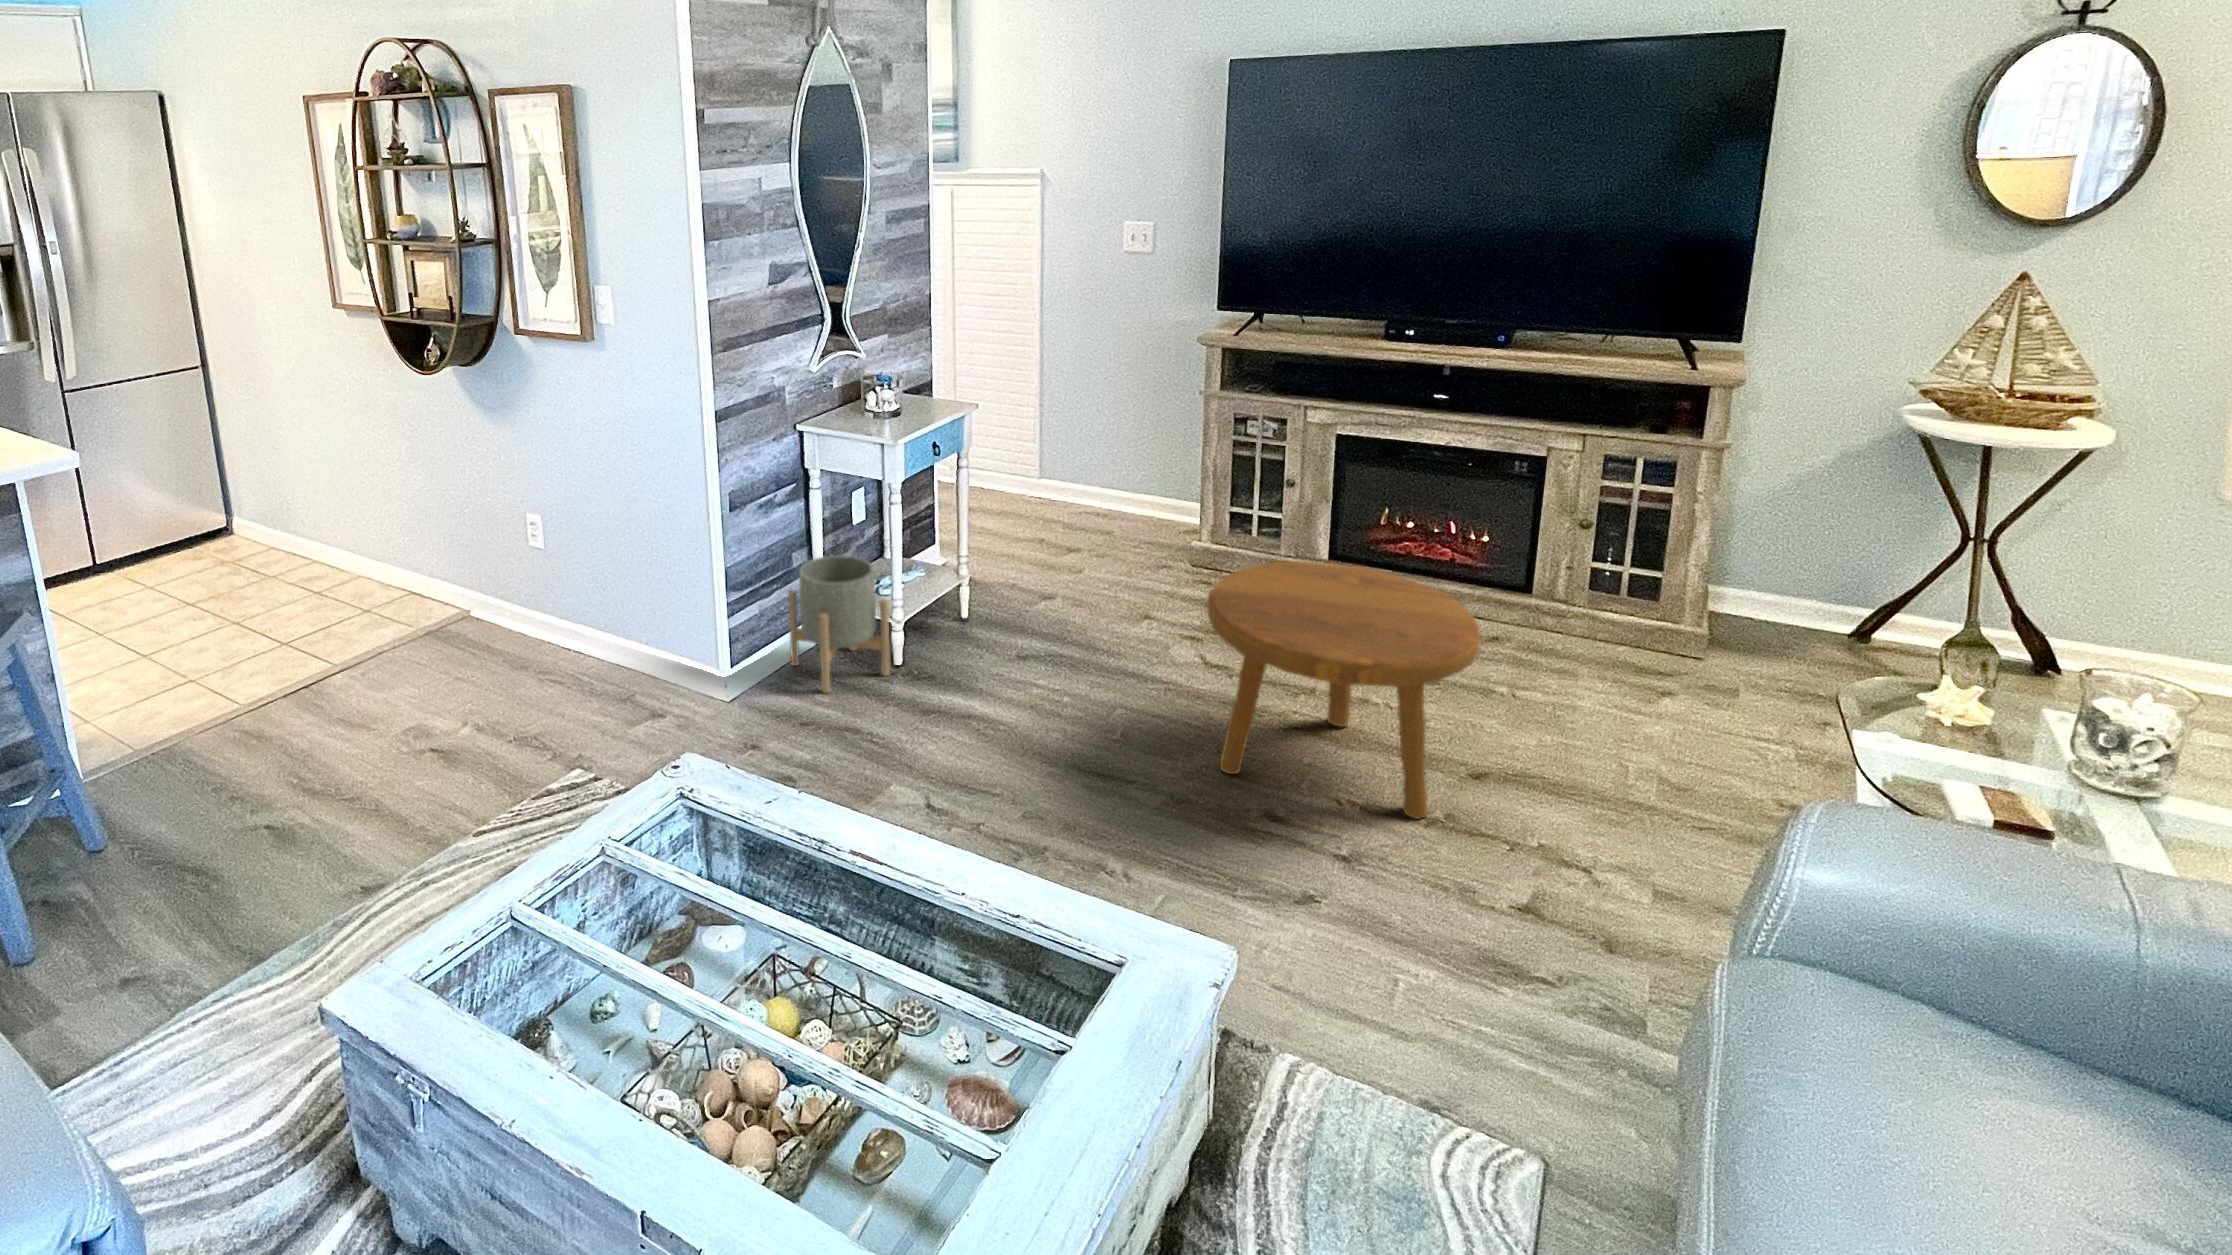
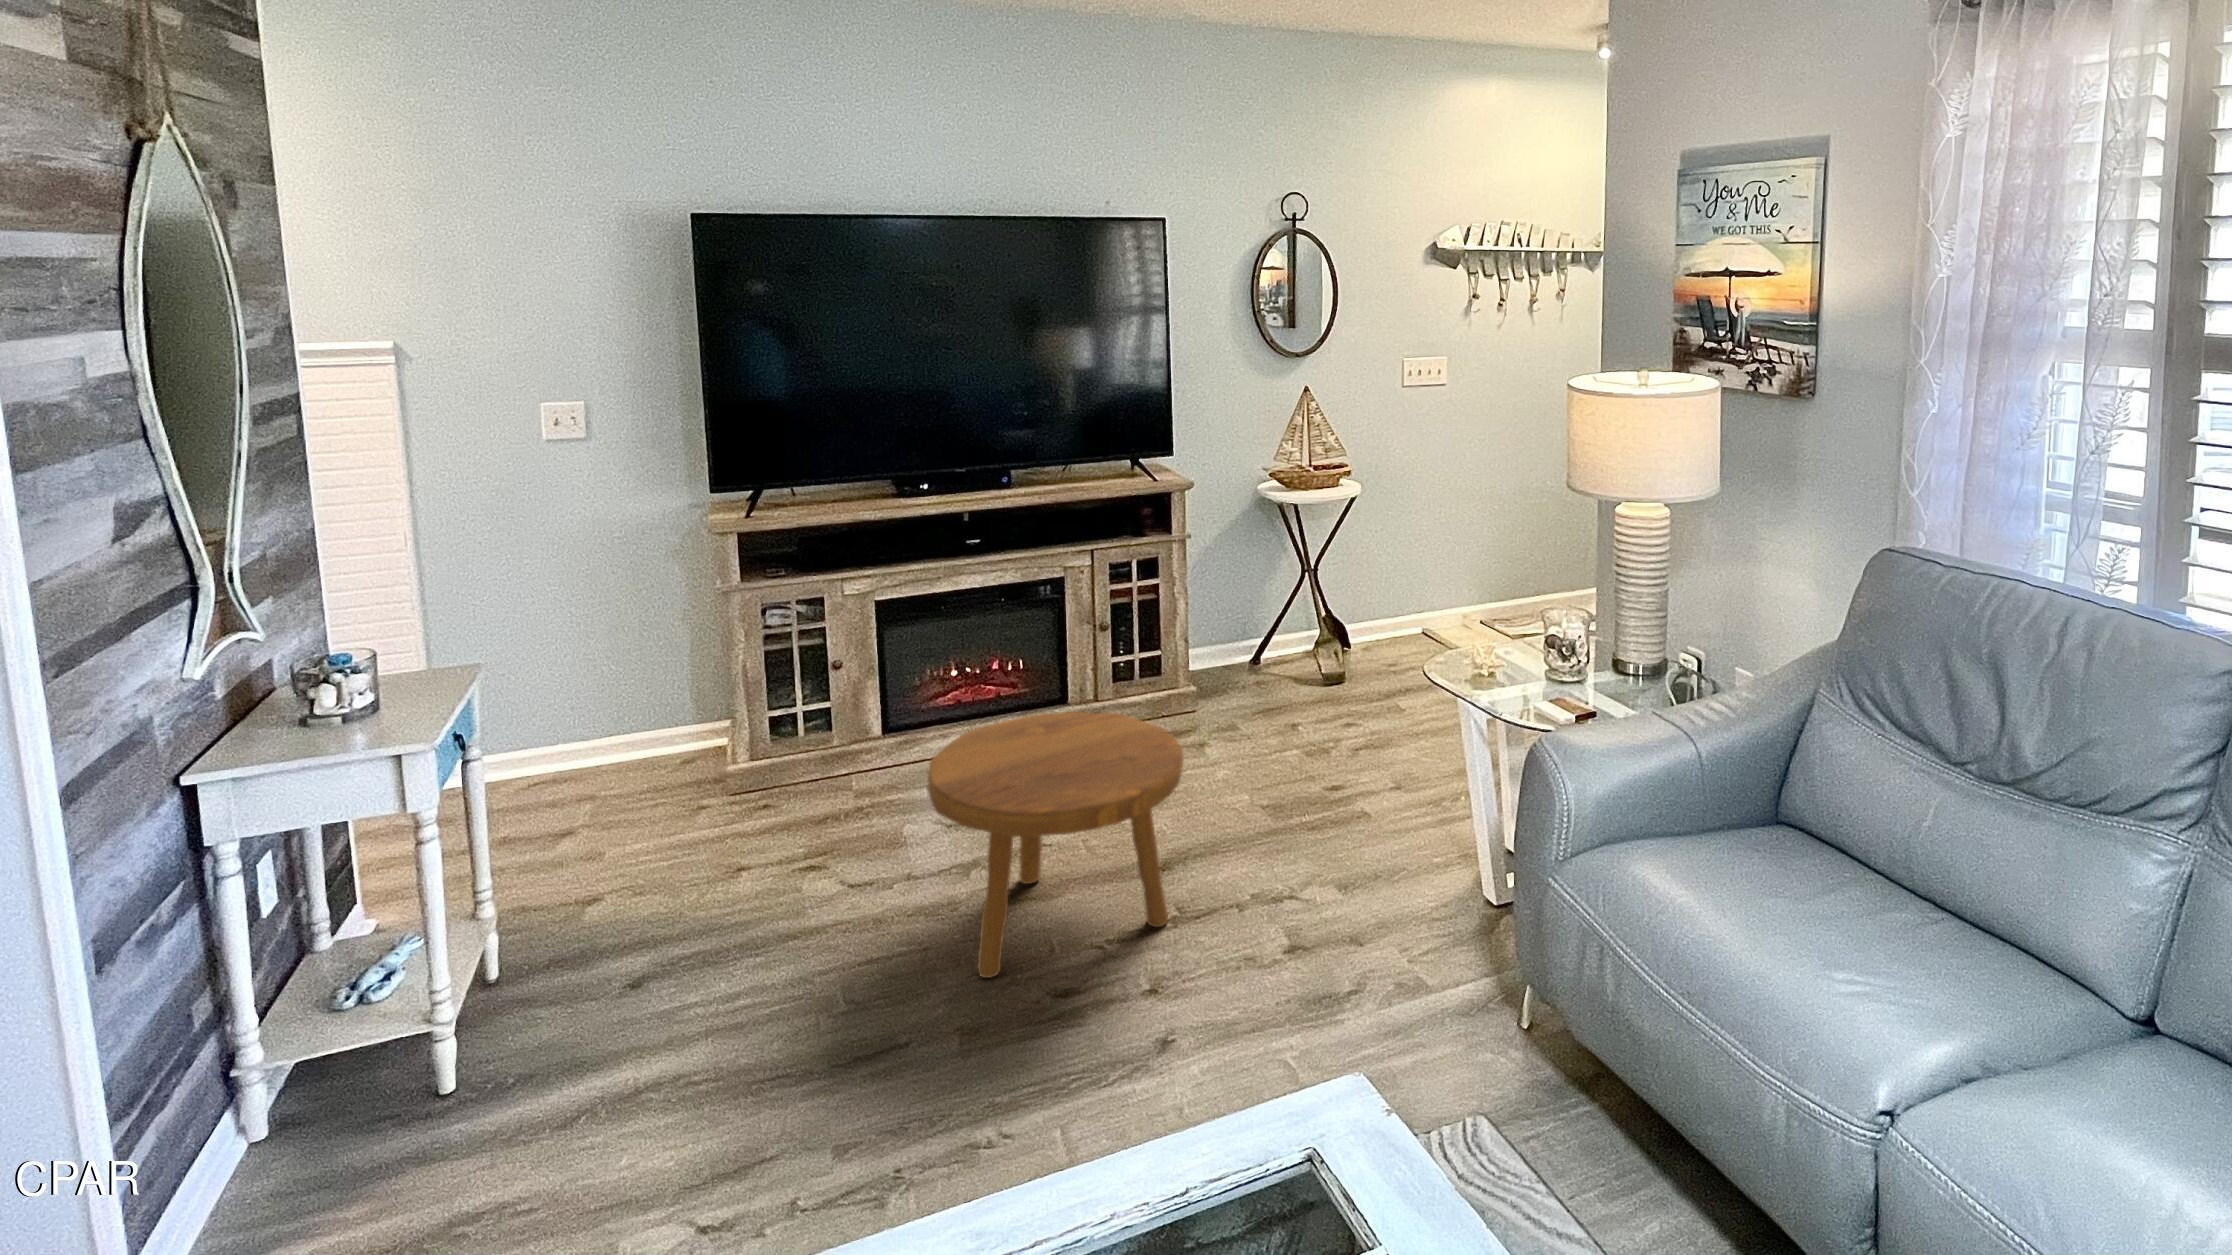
planter: present [788,555,890,693] -> none [216,950,450,1199]

